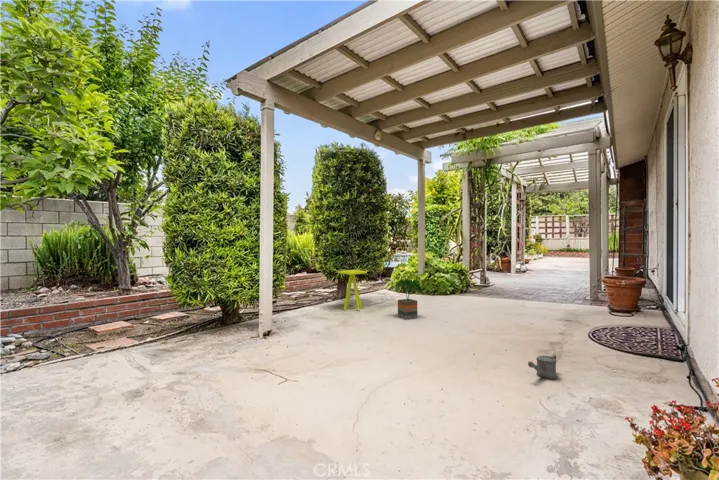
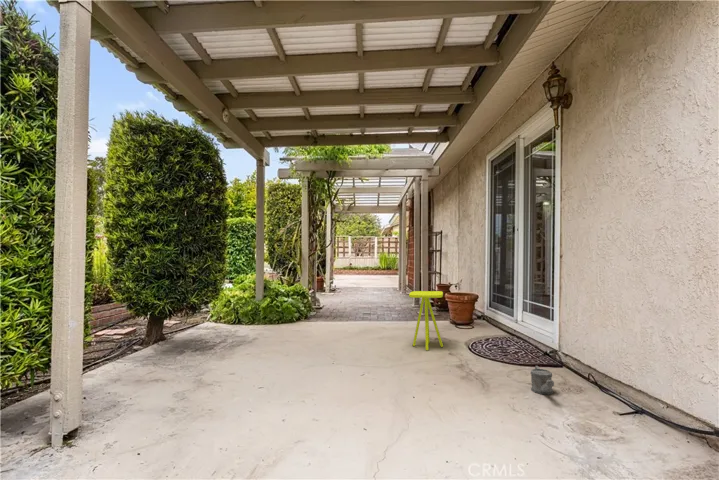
side table: present [337,270,367,310] -> present [409,291,443,350]
potted tree: present [395,279,423,320] -> none [279,304,320,359]

